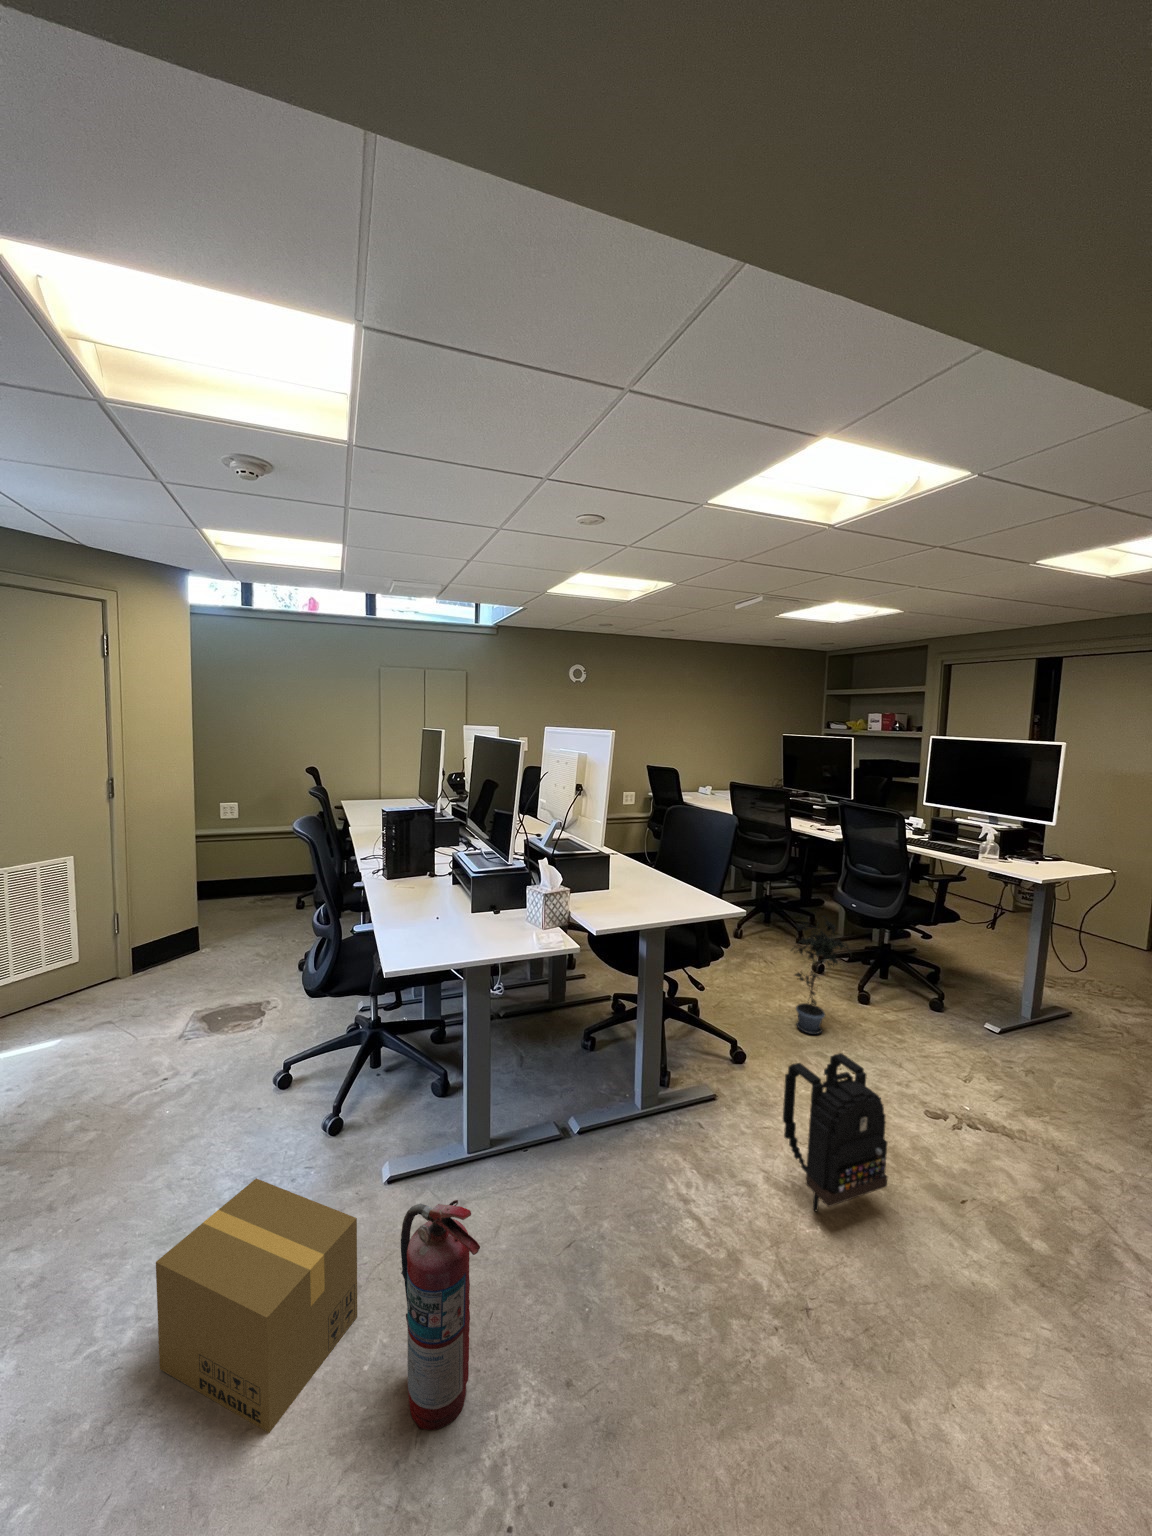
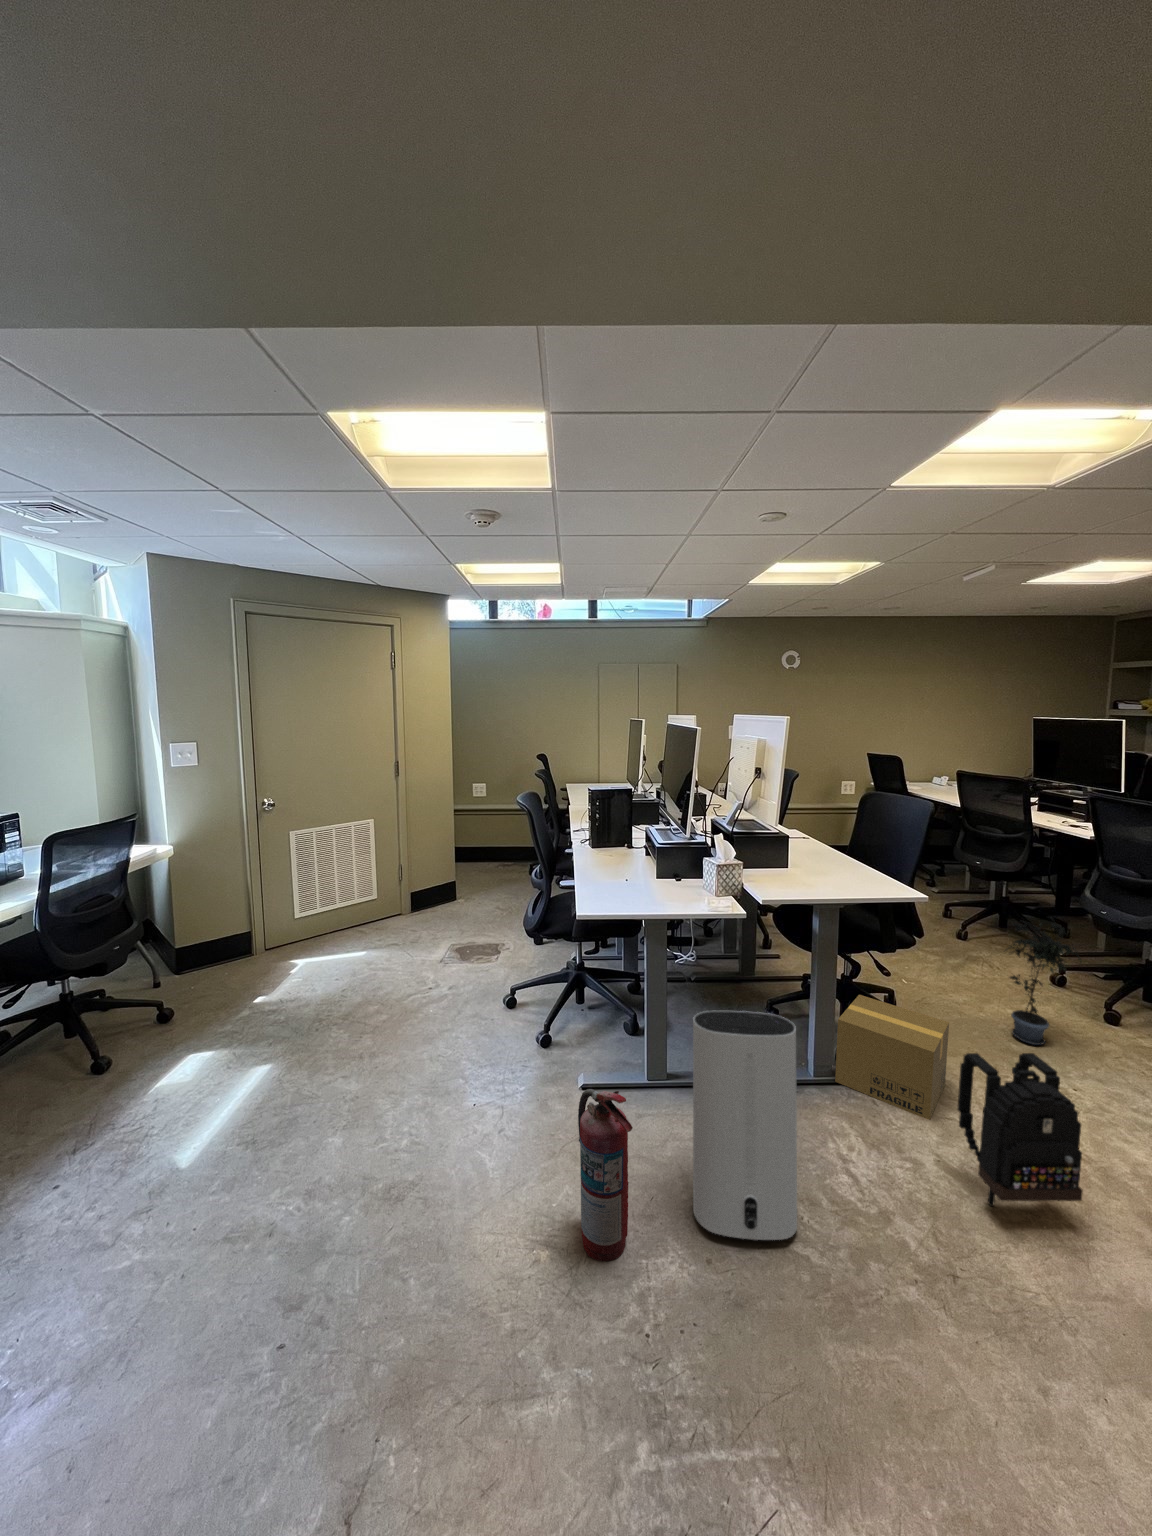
air purifier: none [539,1061,654,1338] -> present [693,1011,797,1240]
cardboard box: present [156,1178,357,1433] -> present [835,995,949,1120]

